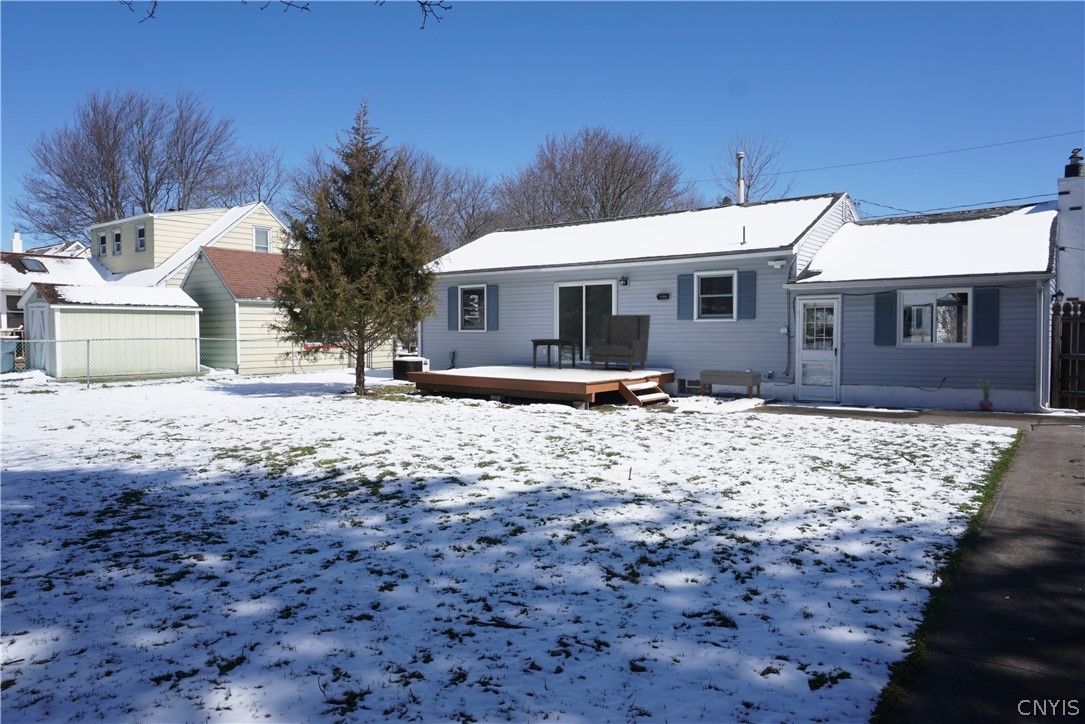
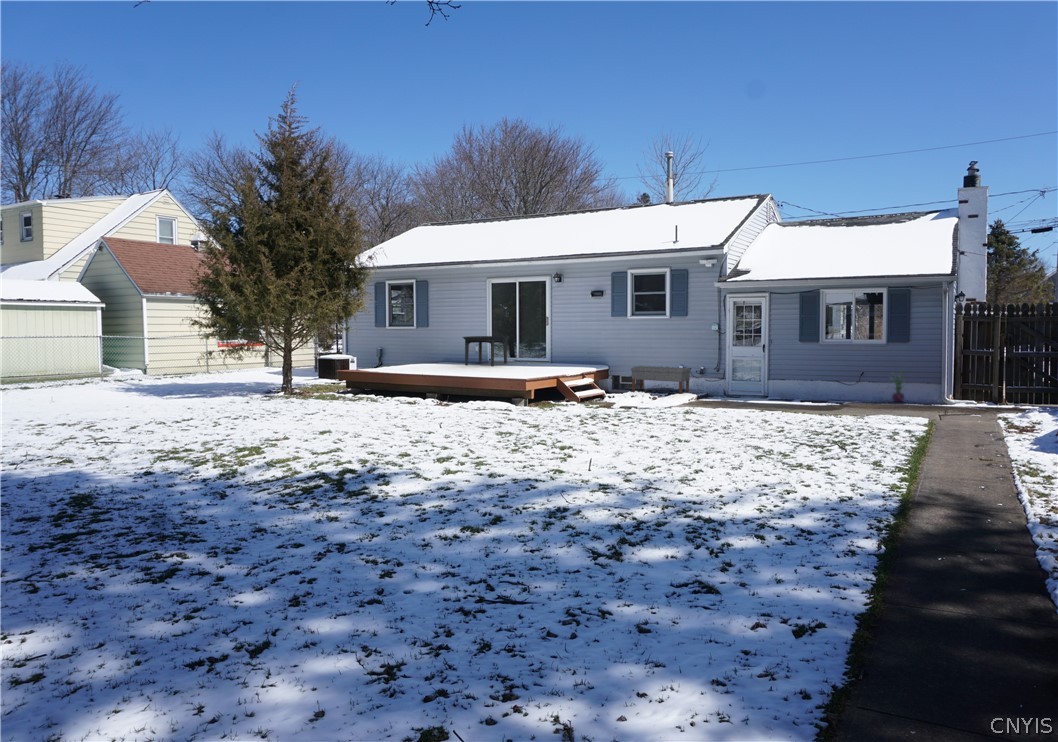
chair: present [589,315,650,371] -> none [523,312,582,368]

